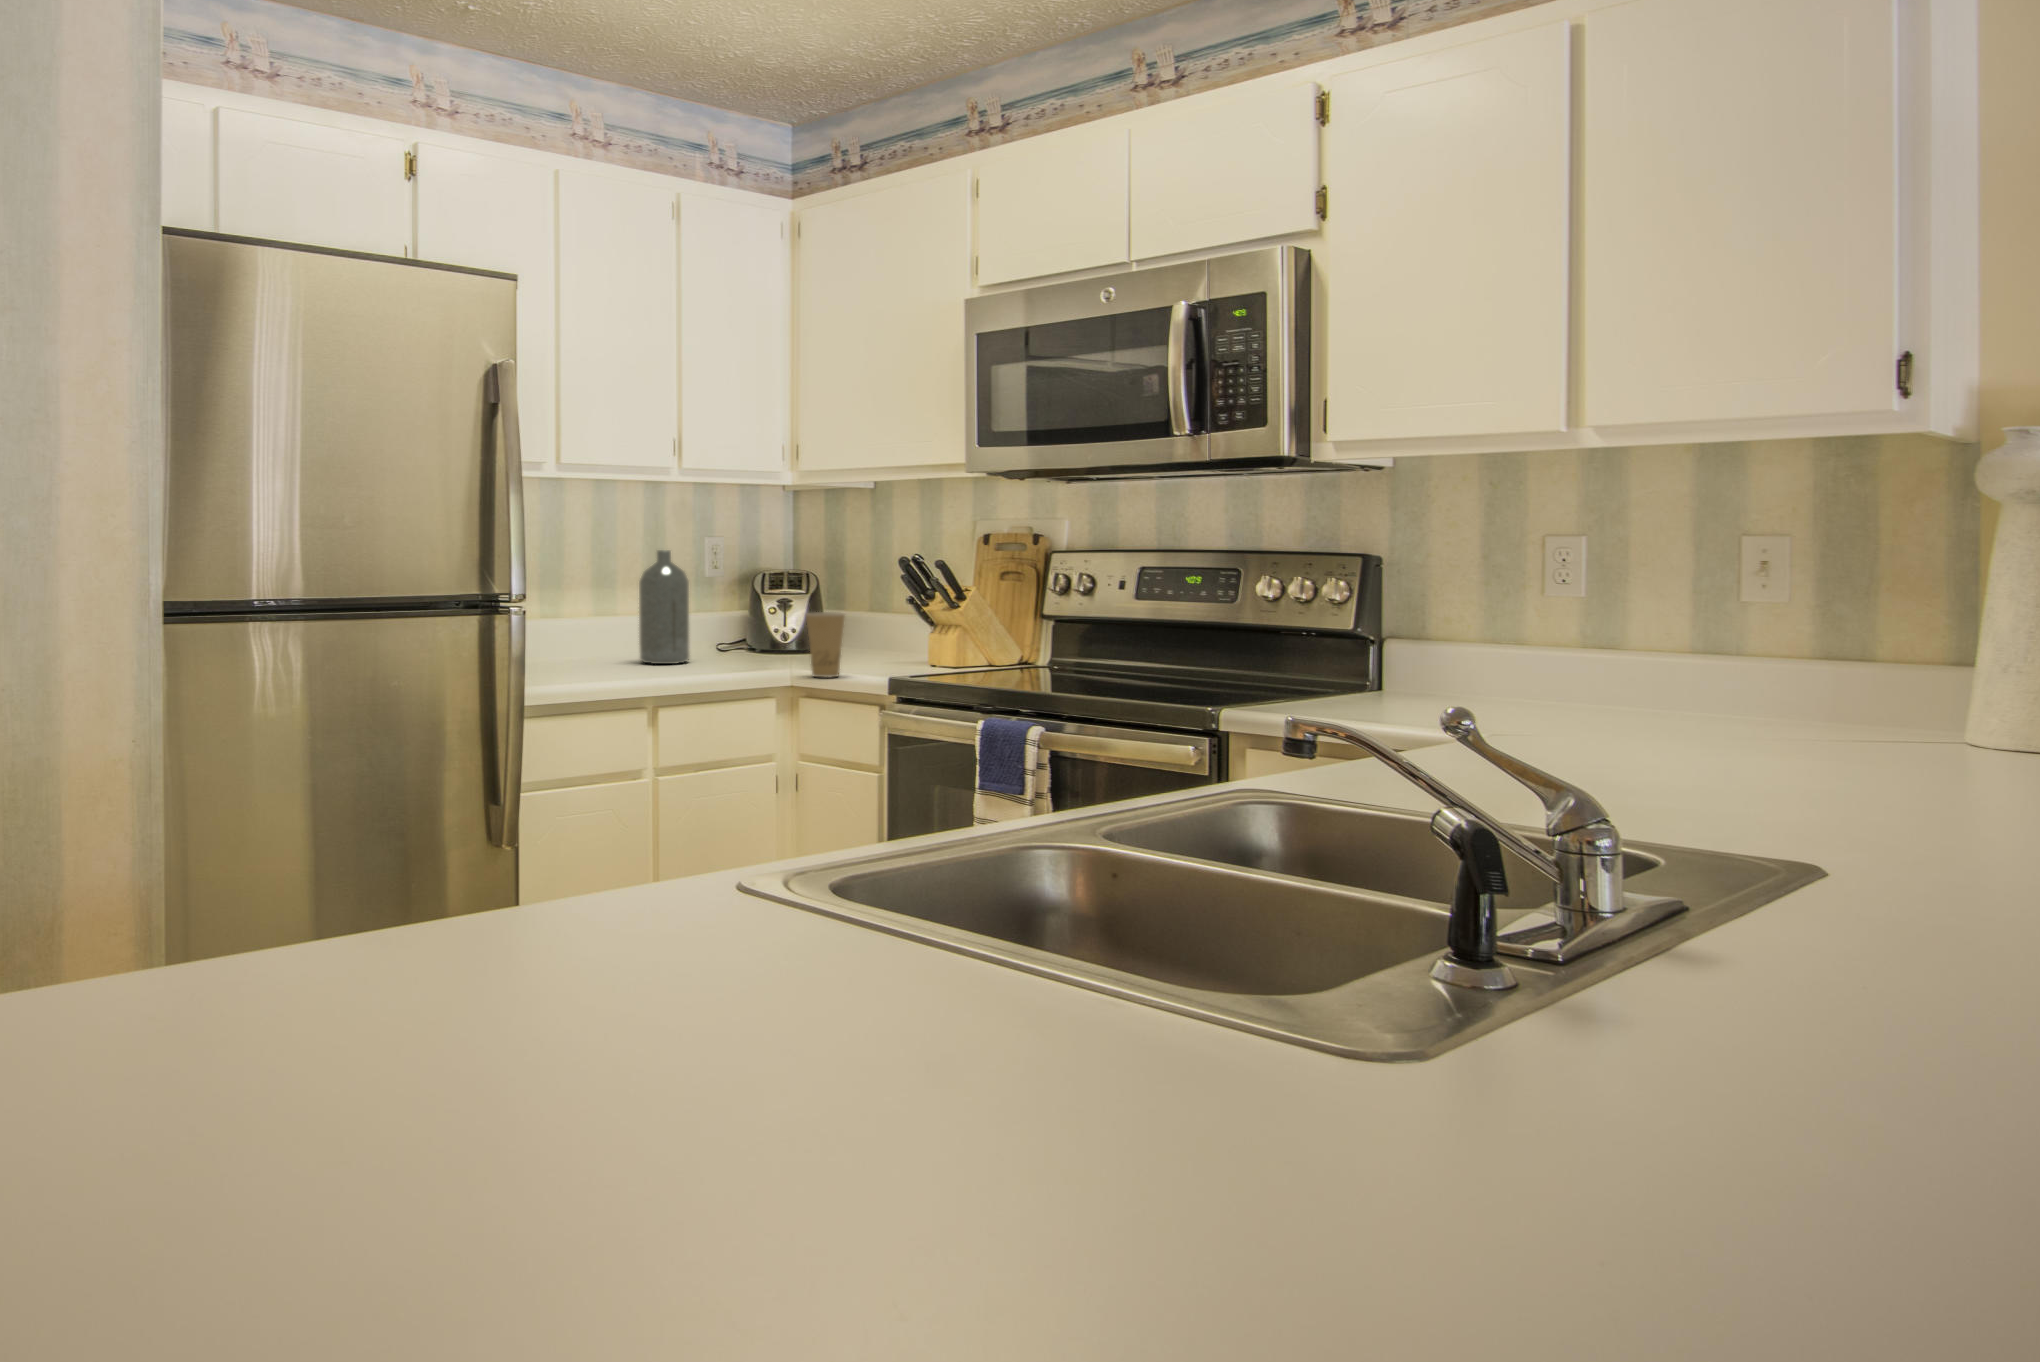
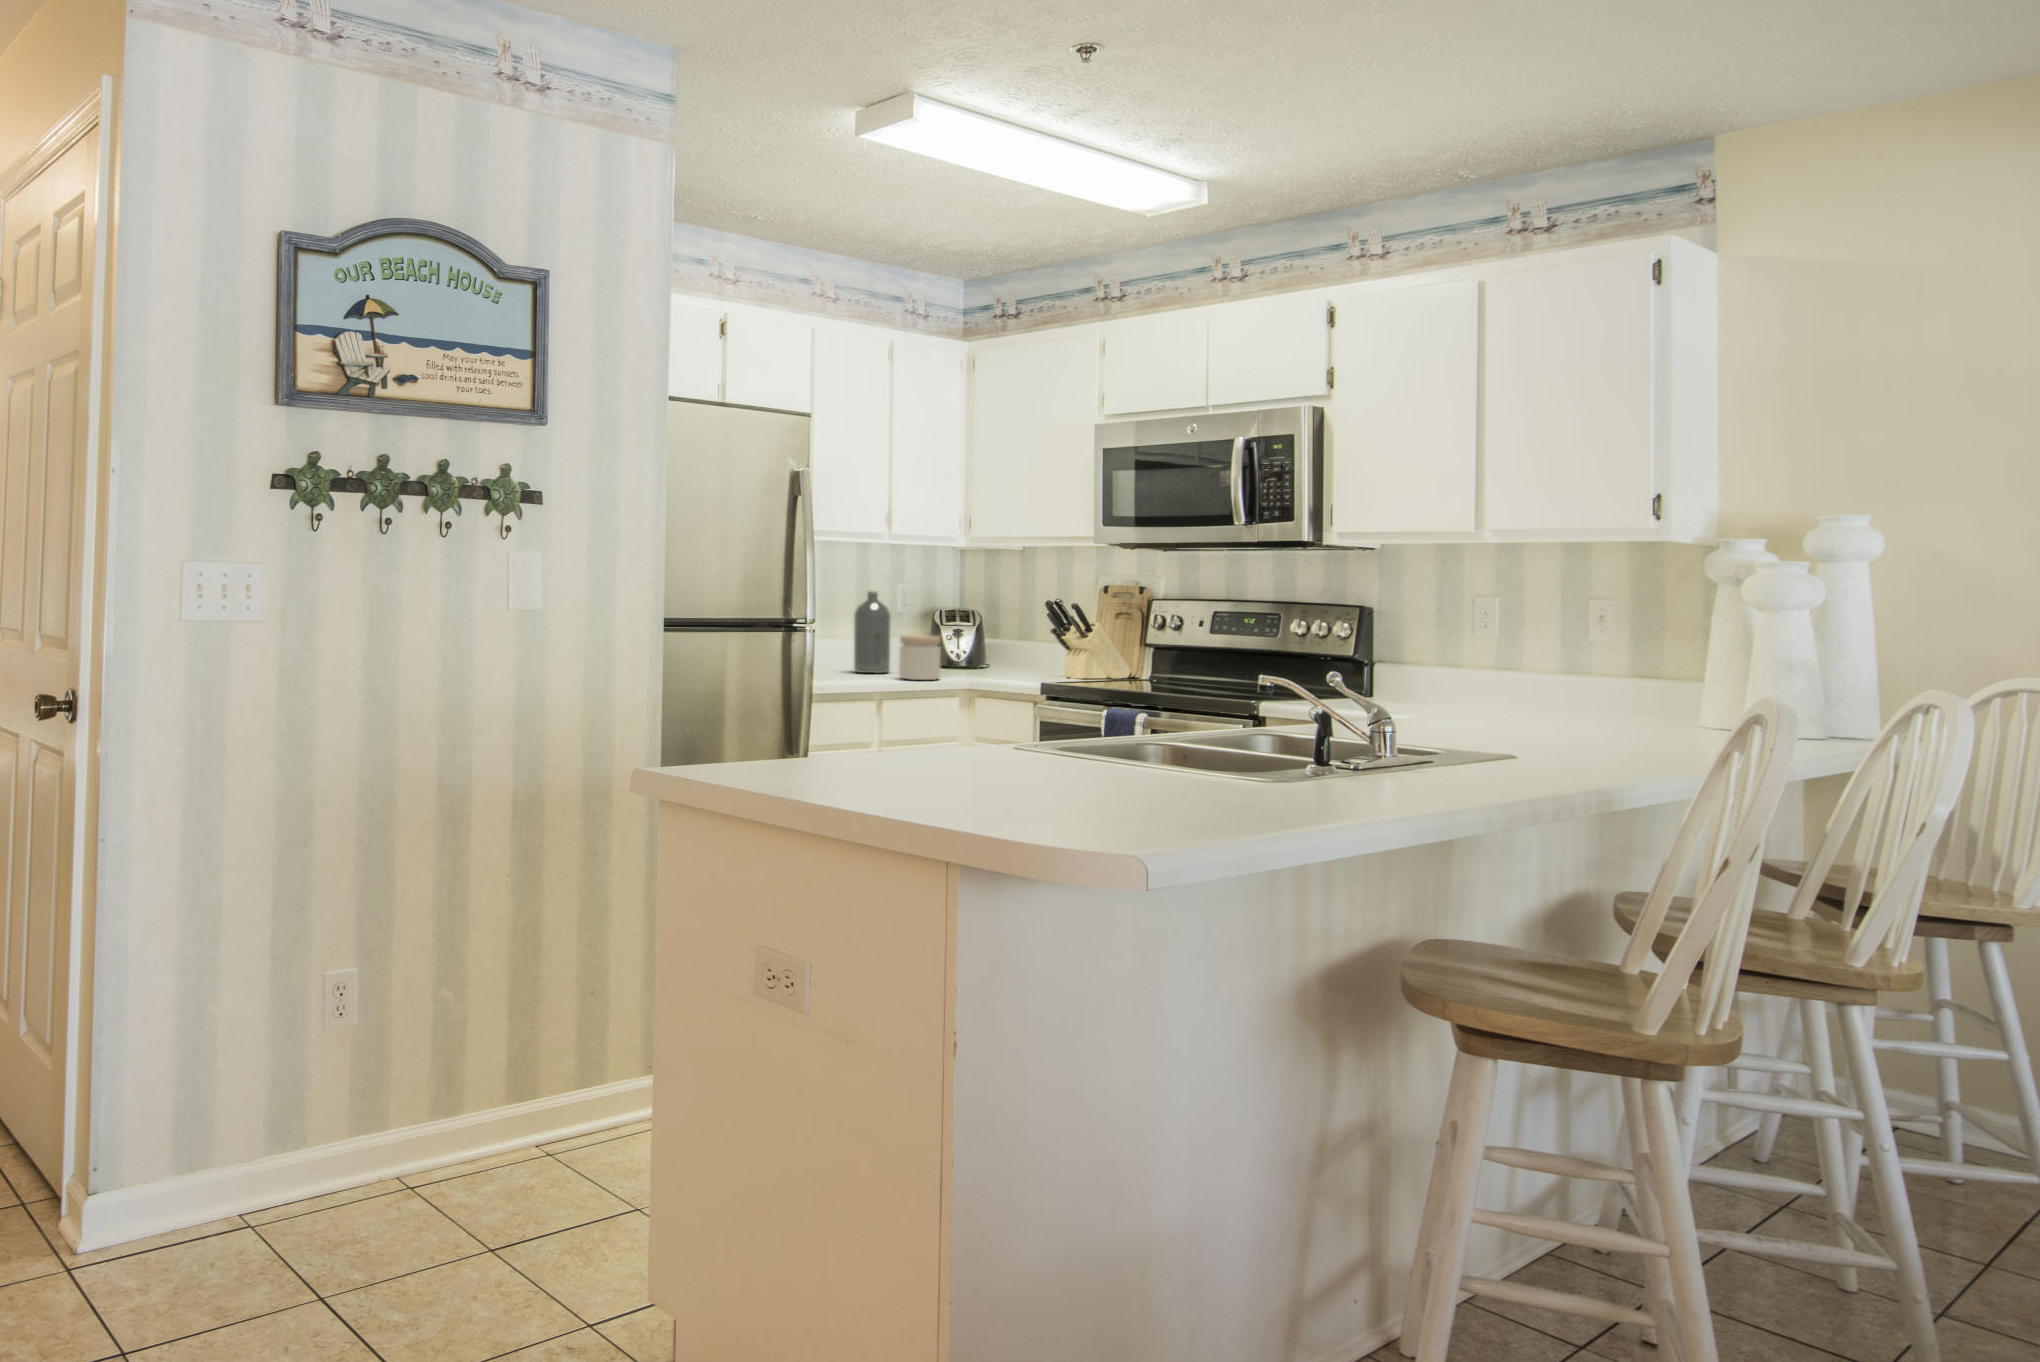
jar: none [694,610,752,674] -> present [899,635,941,680]
paper cup: present [806,612,845,677] -> none [981,638,1009,683]

